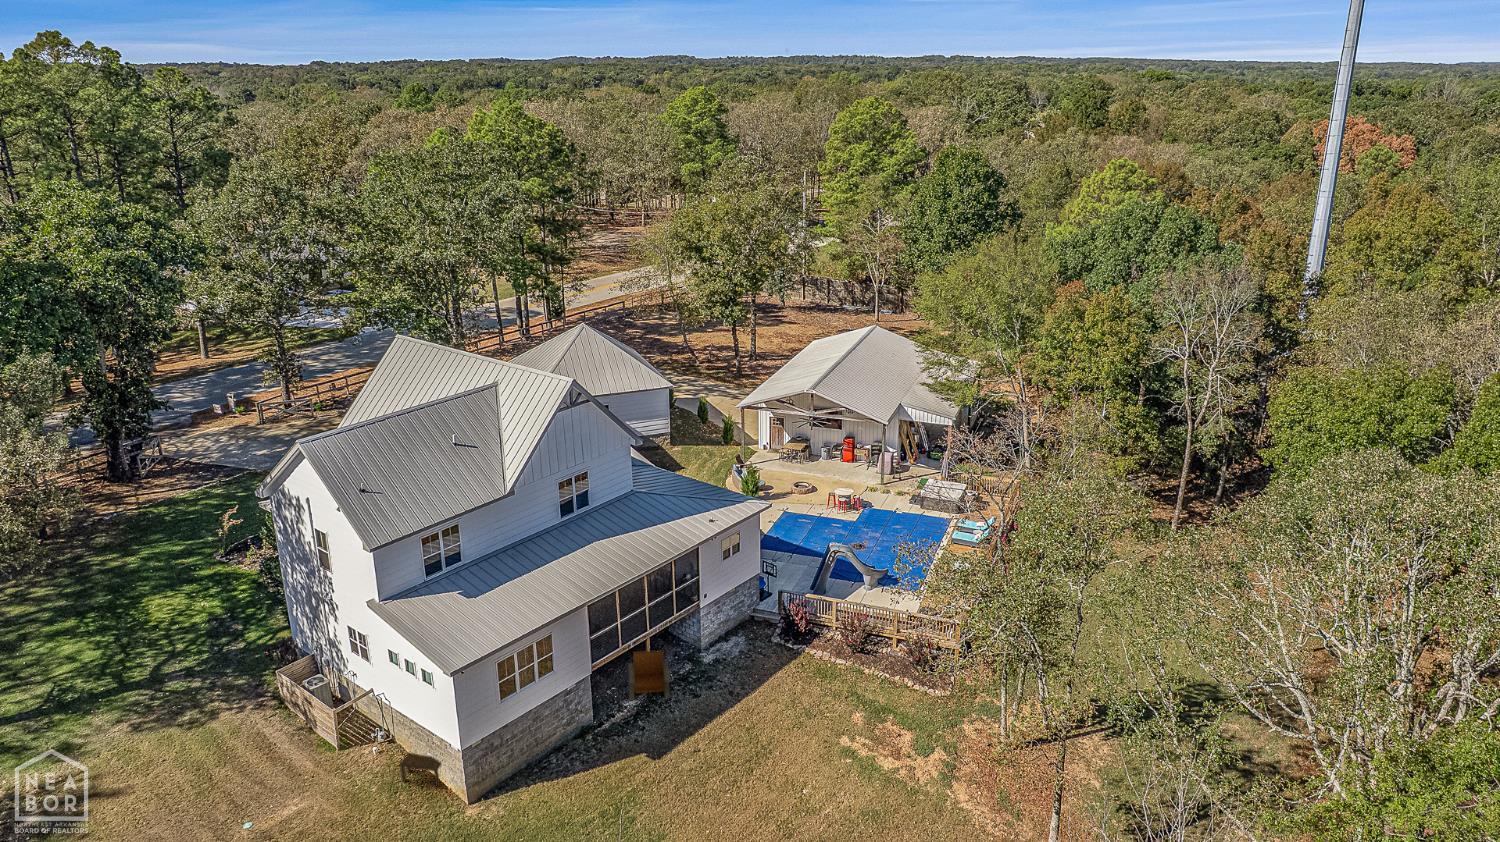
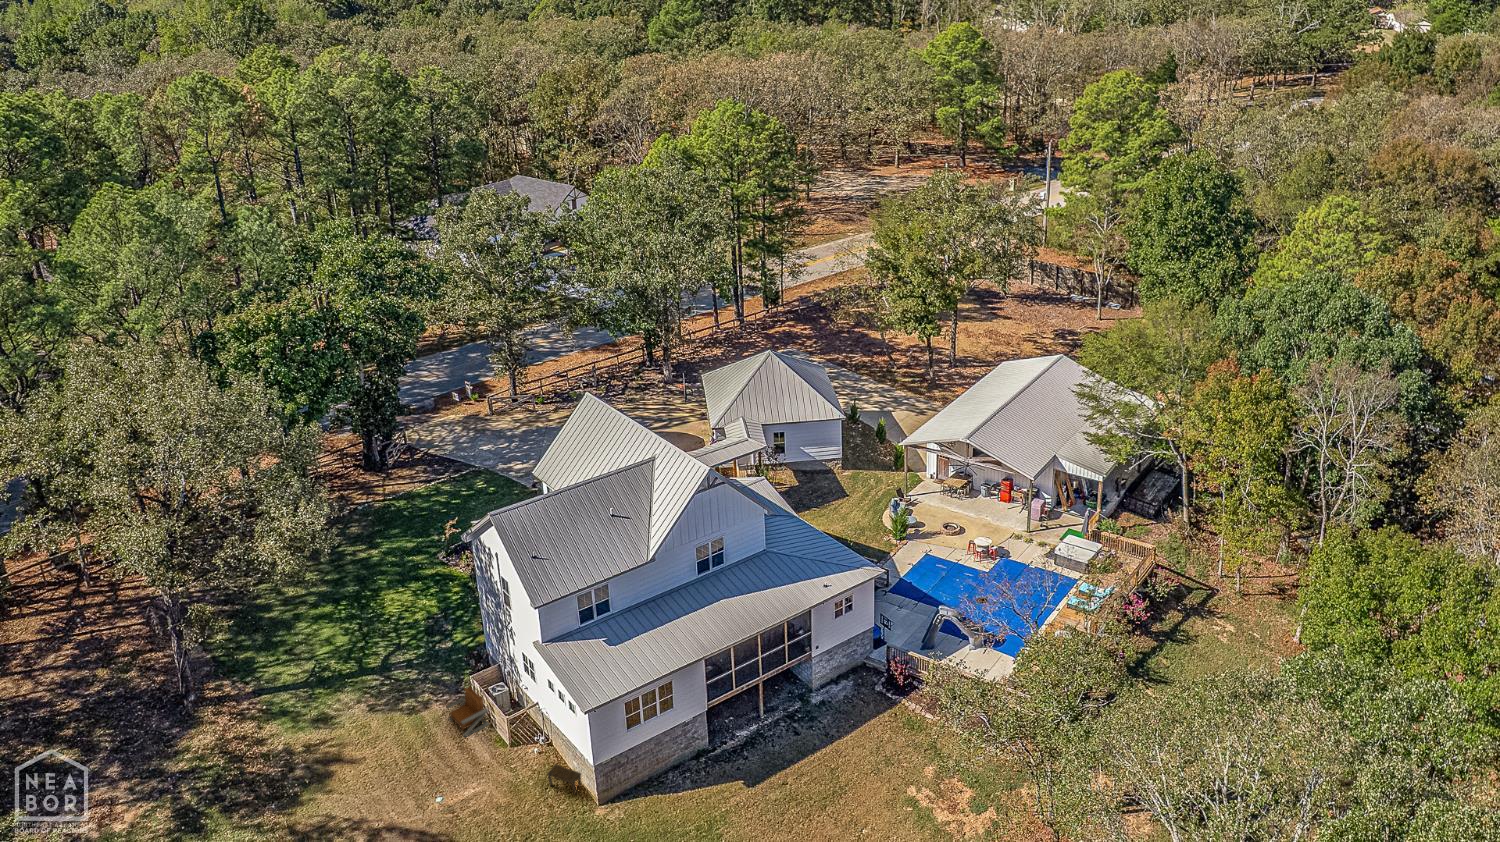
lounge chair: present [628,650,670,700] -> present [447,687,489,737]

